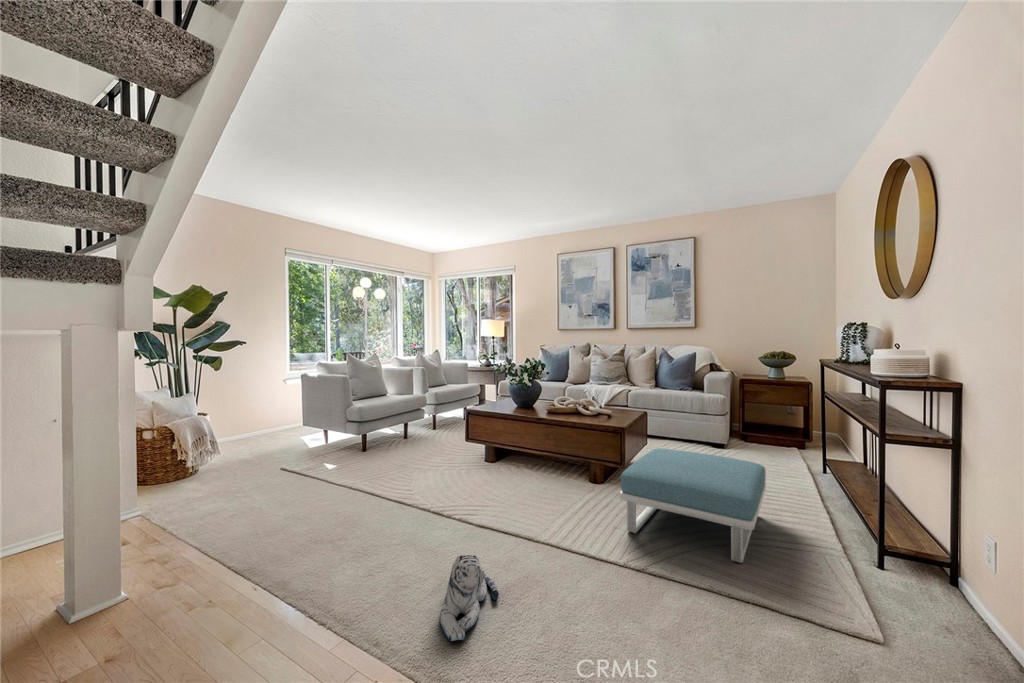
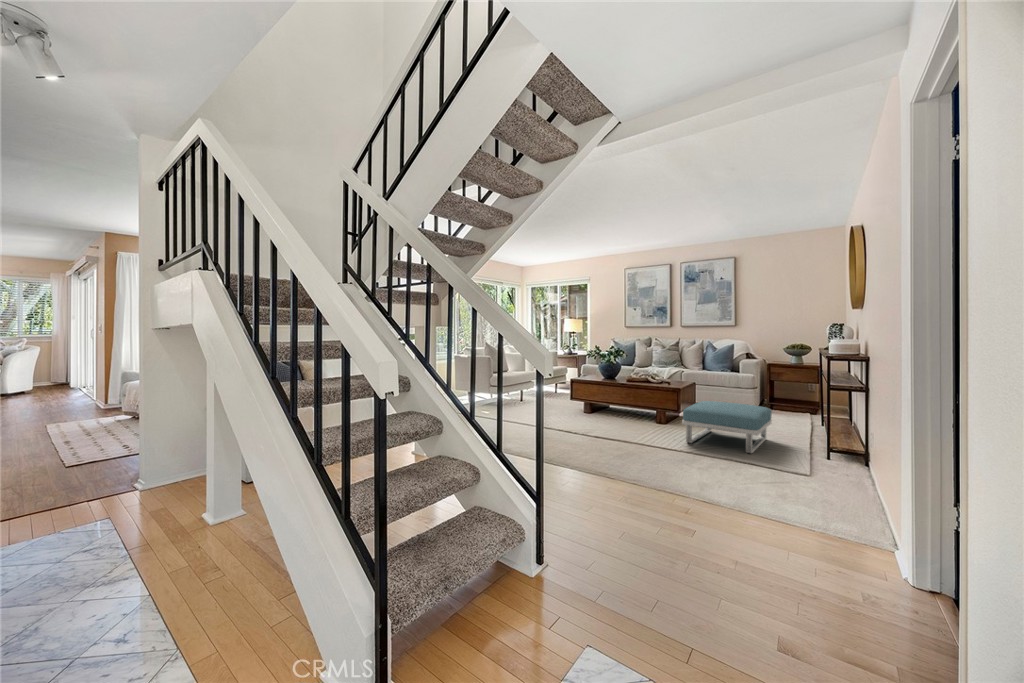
plush toy: present [440,554,499,642] -> none [597,435,624,468]

